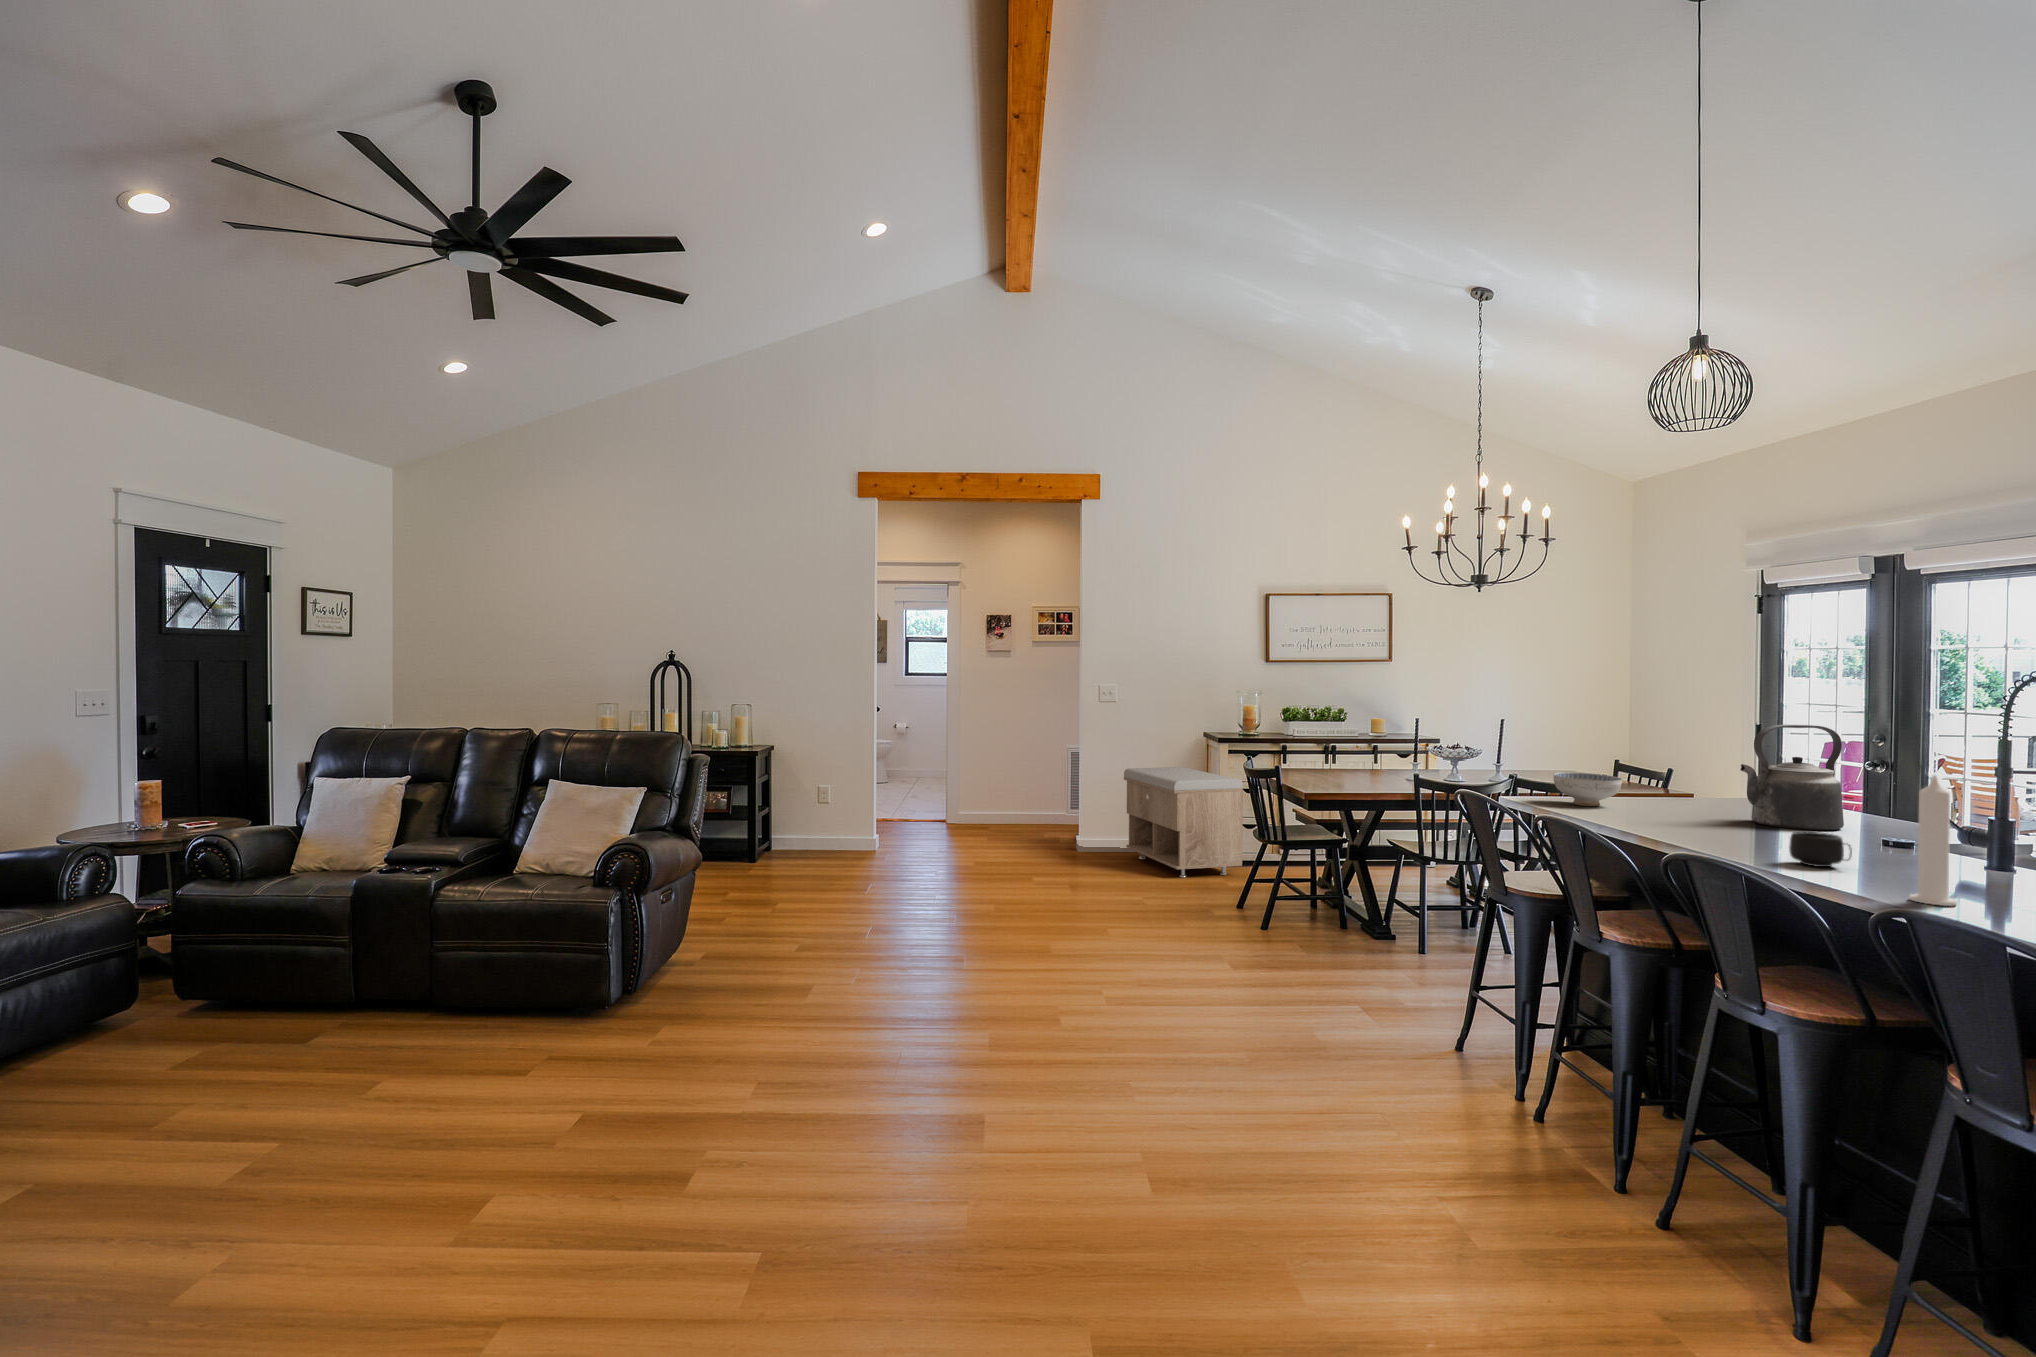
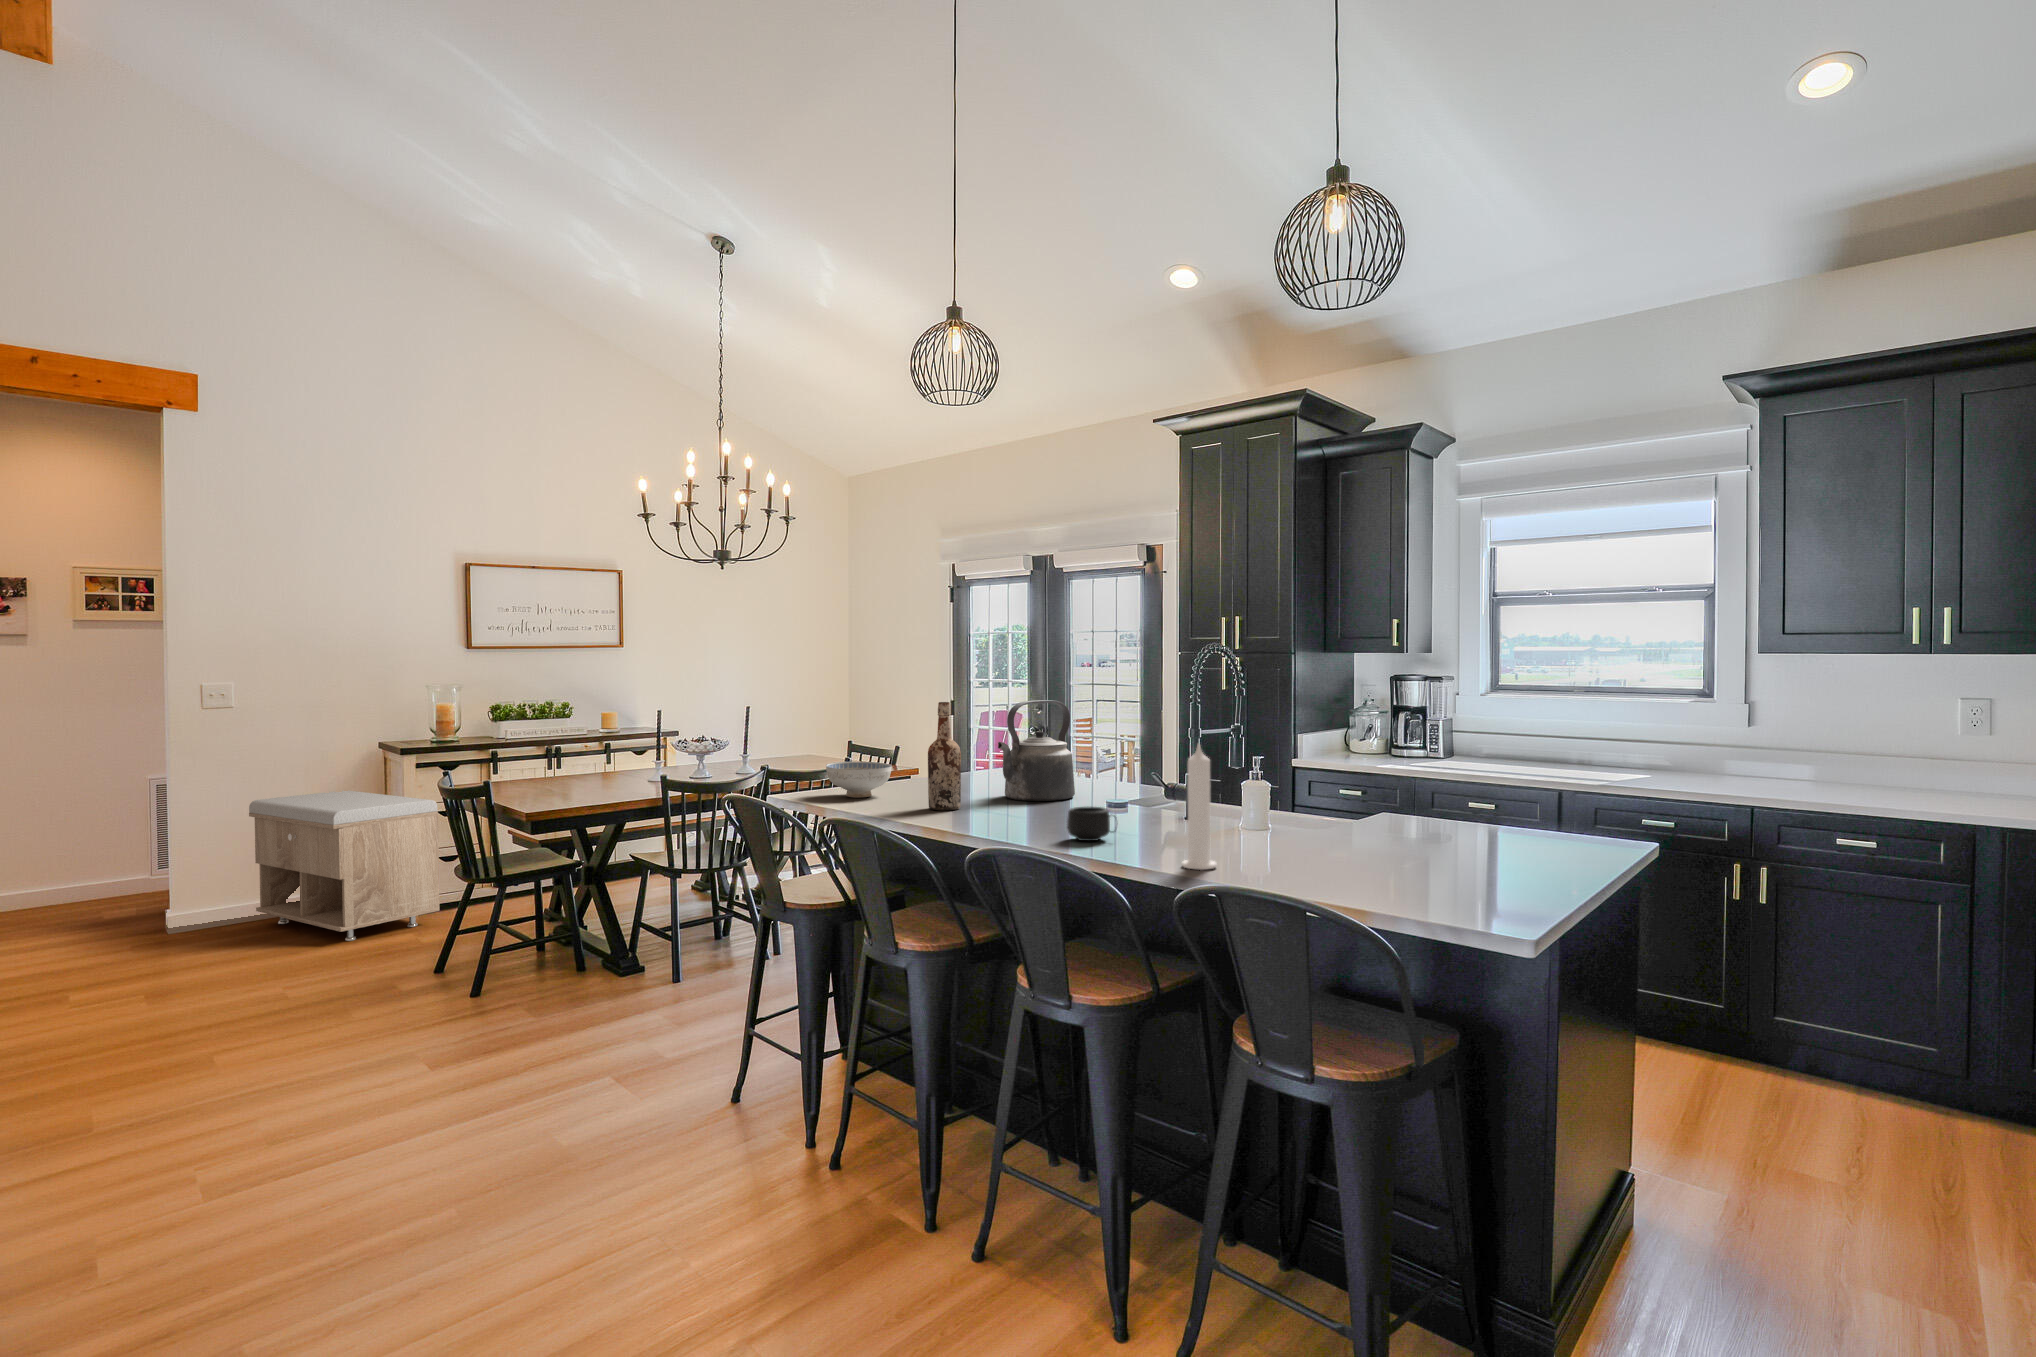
wine bottle: none [1653,721,1690,825] -> present [928,702,961,810]

